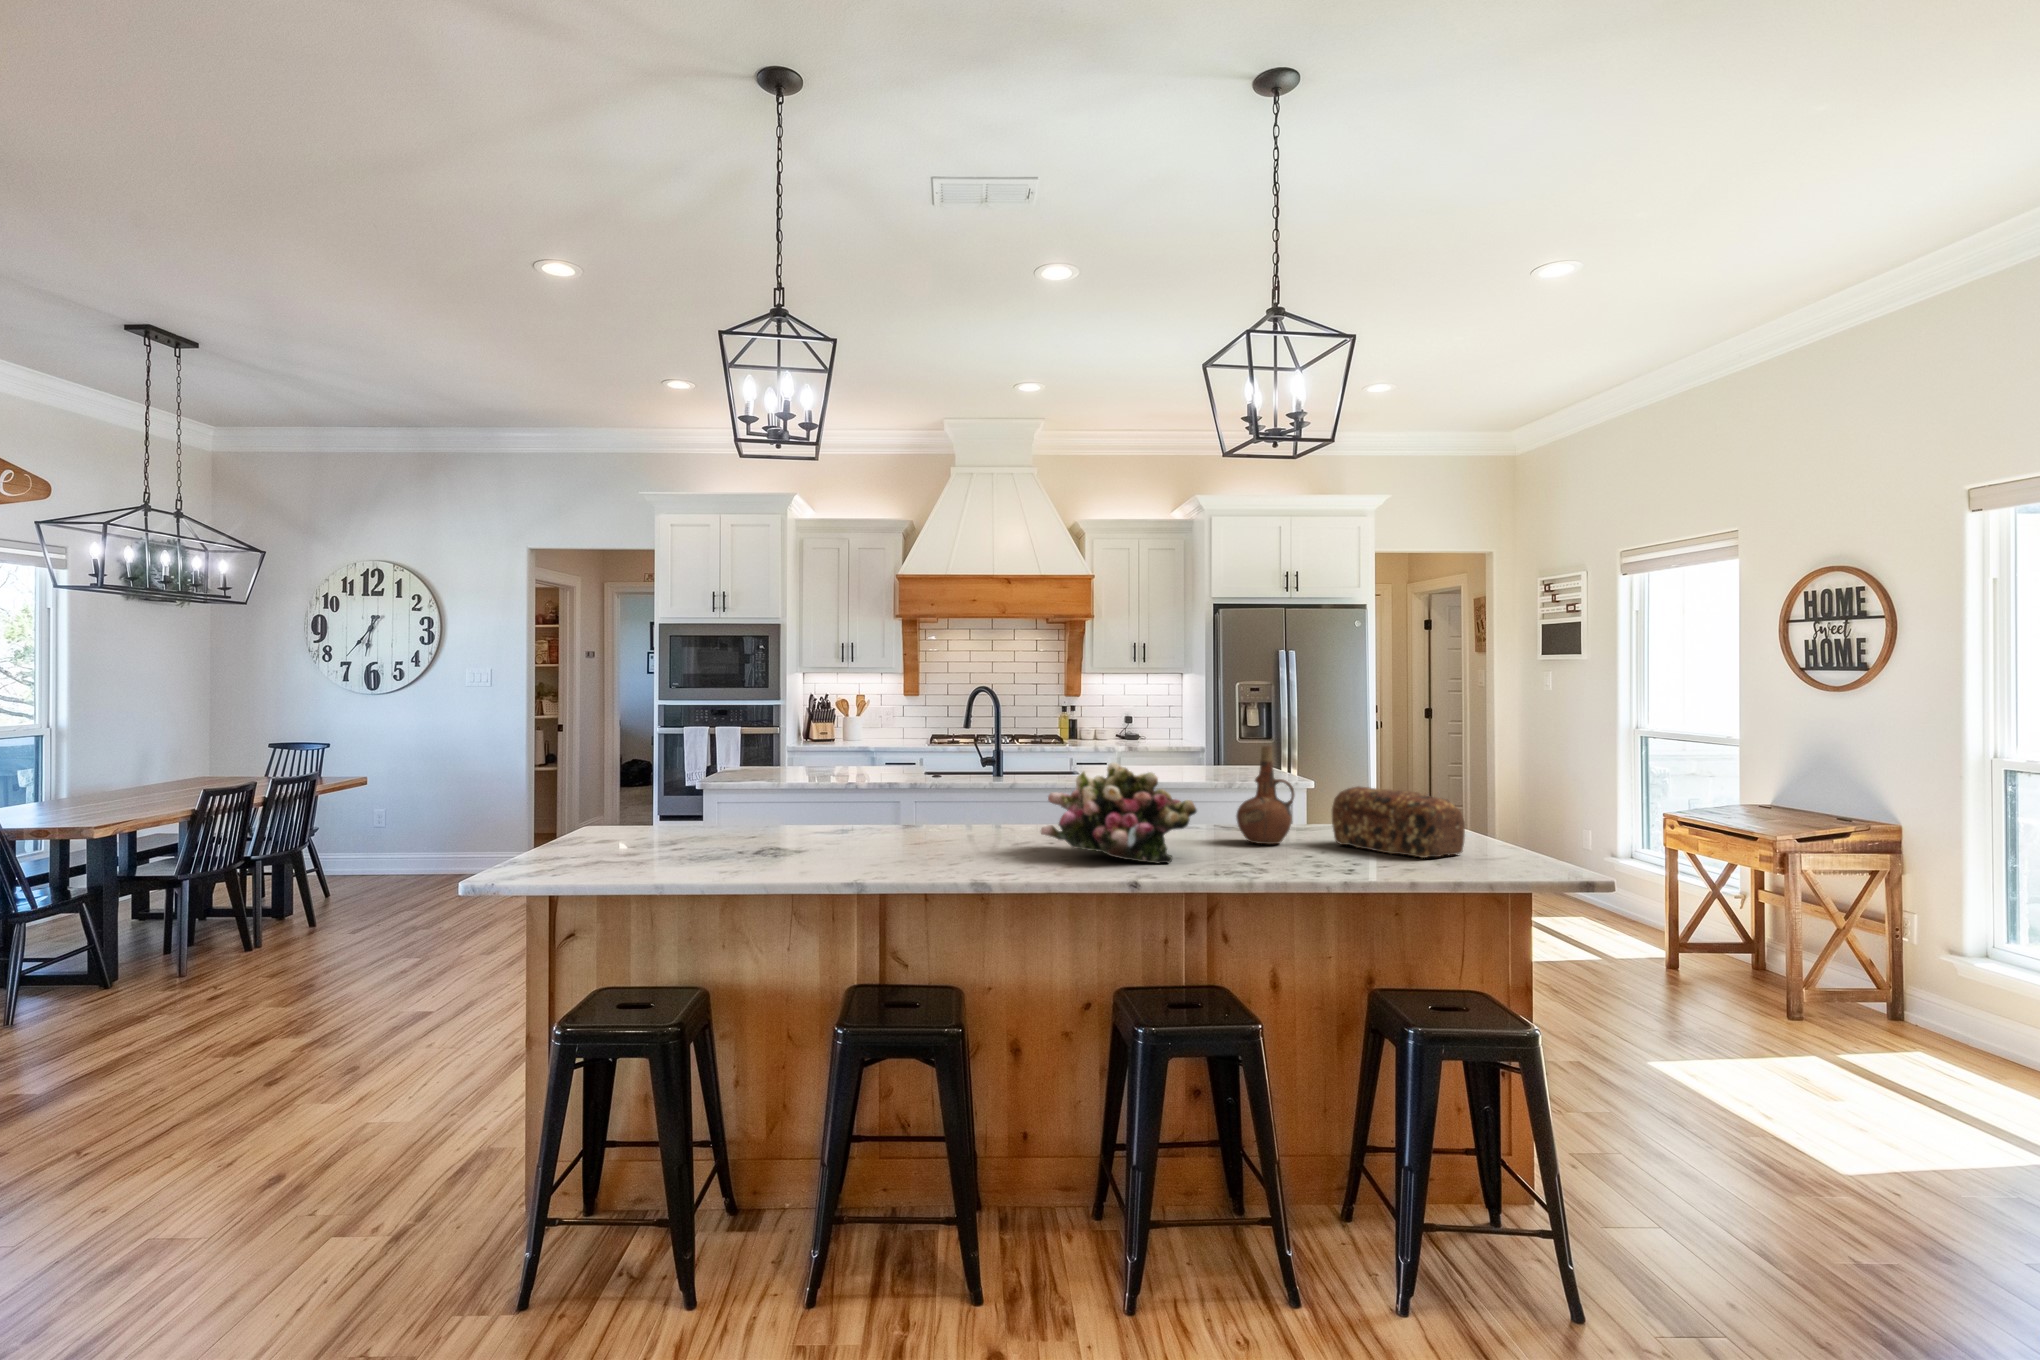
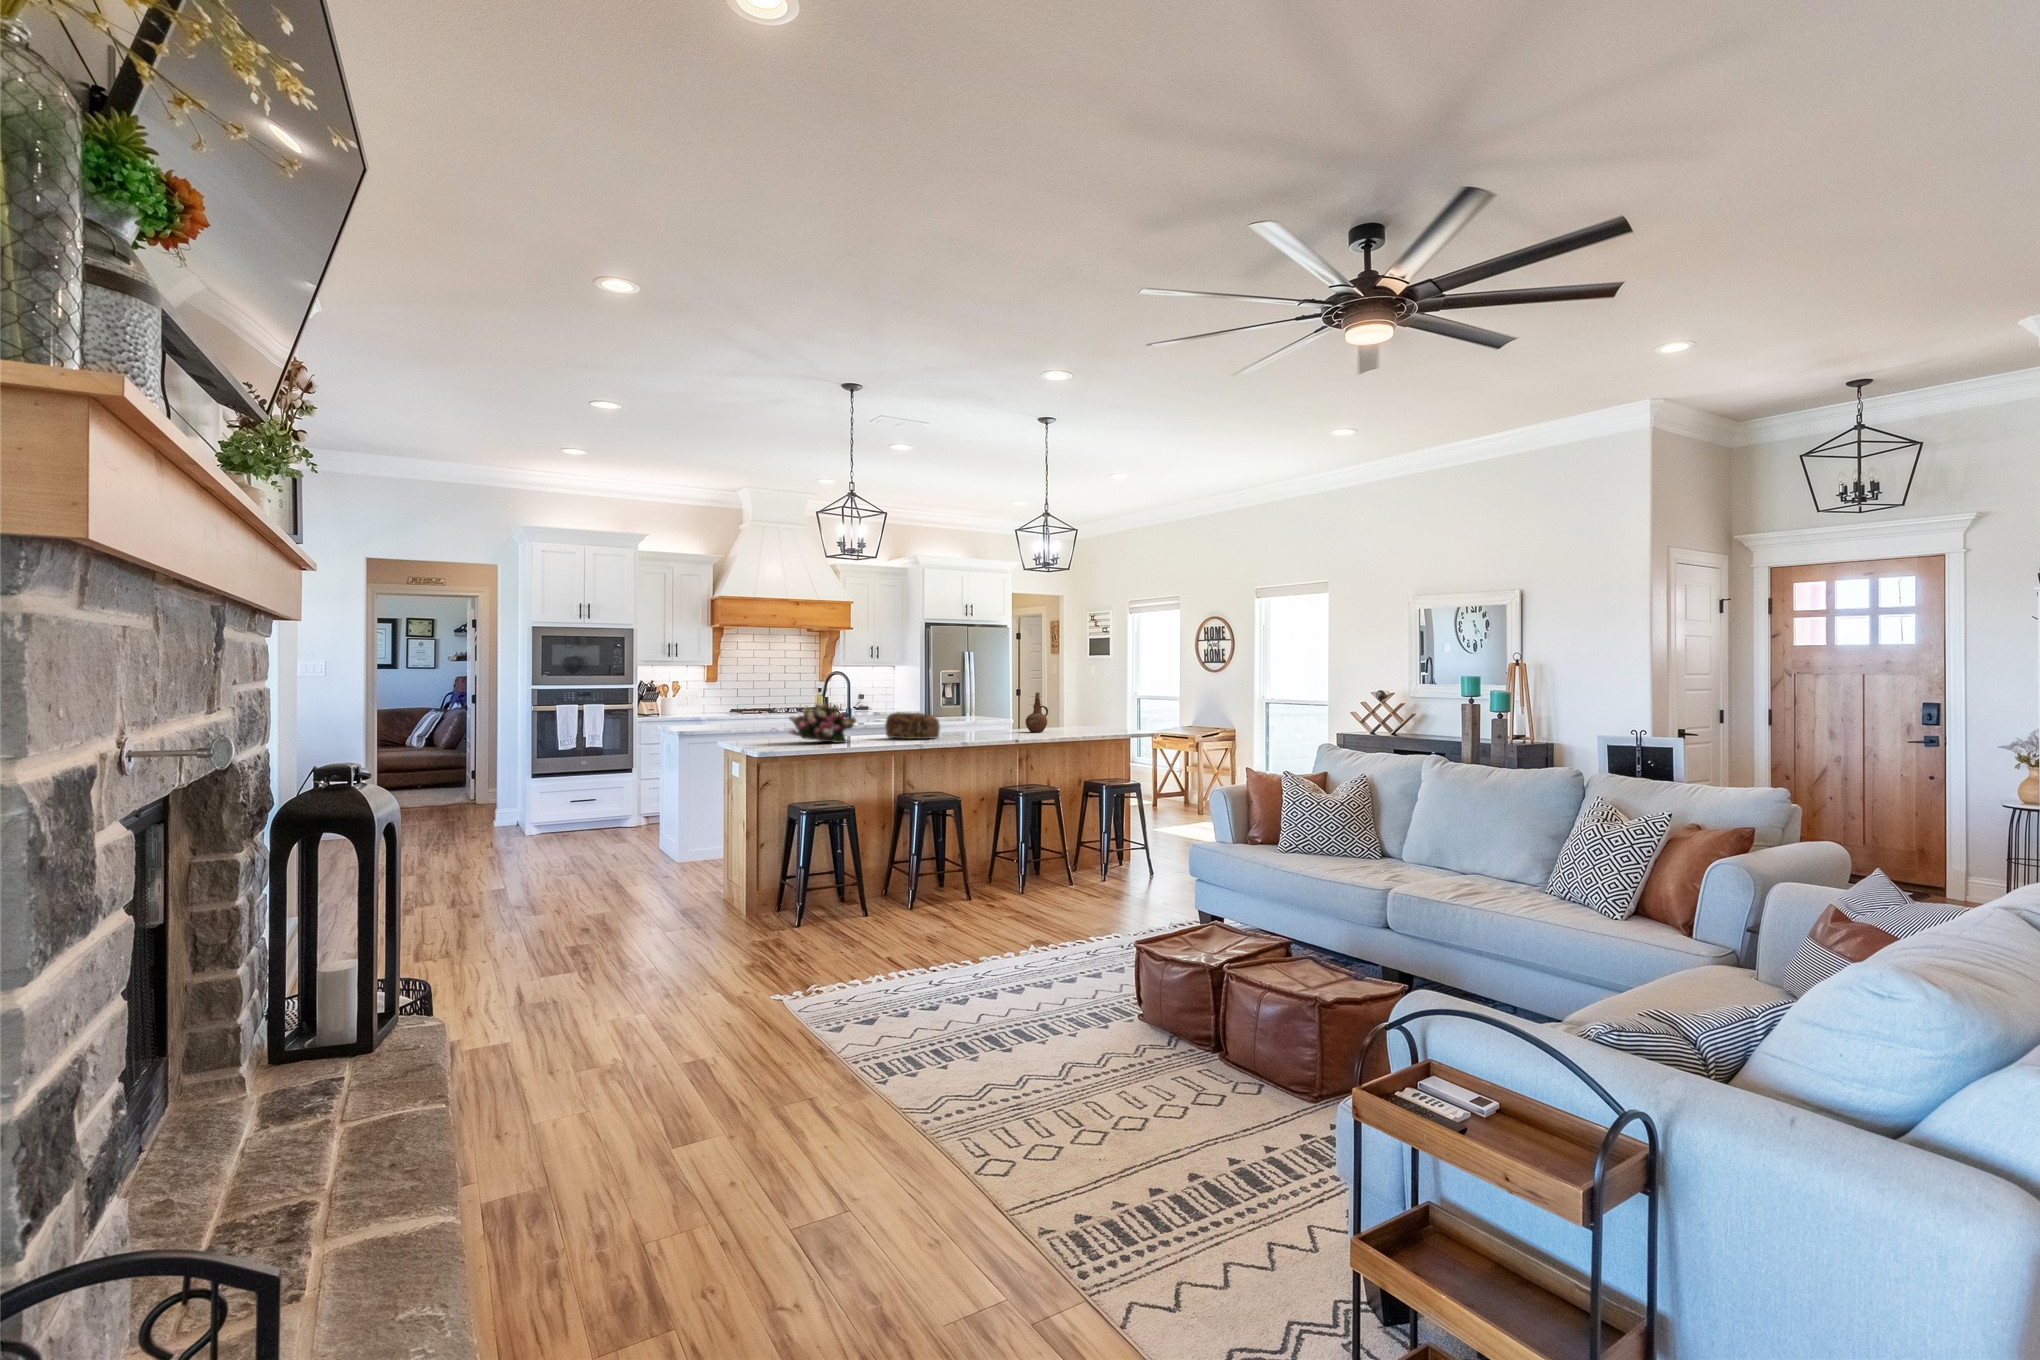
flower arrangement: present [1041,763,1197,864] -> present [789,703,856,743]
bread loaf: present [1332,786,1465,858] -> present [885,713,940,739]

